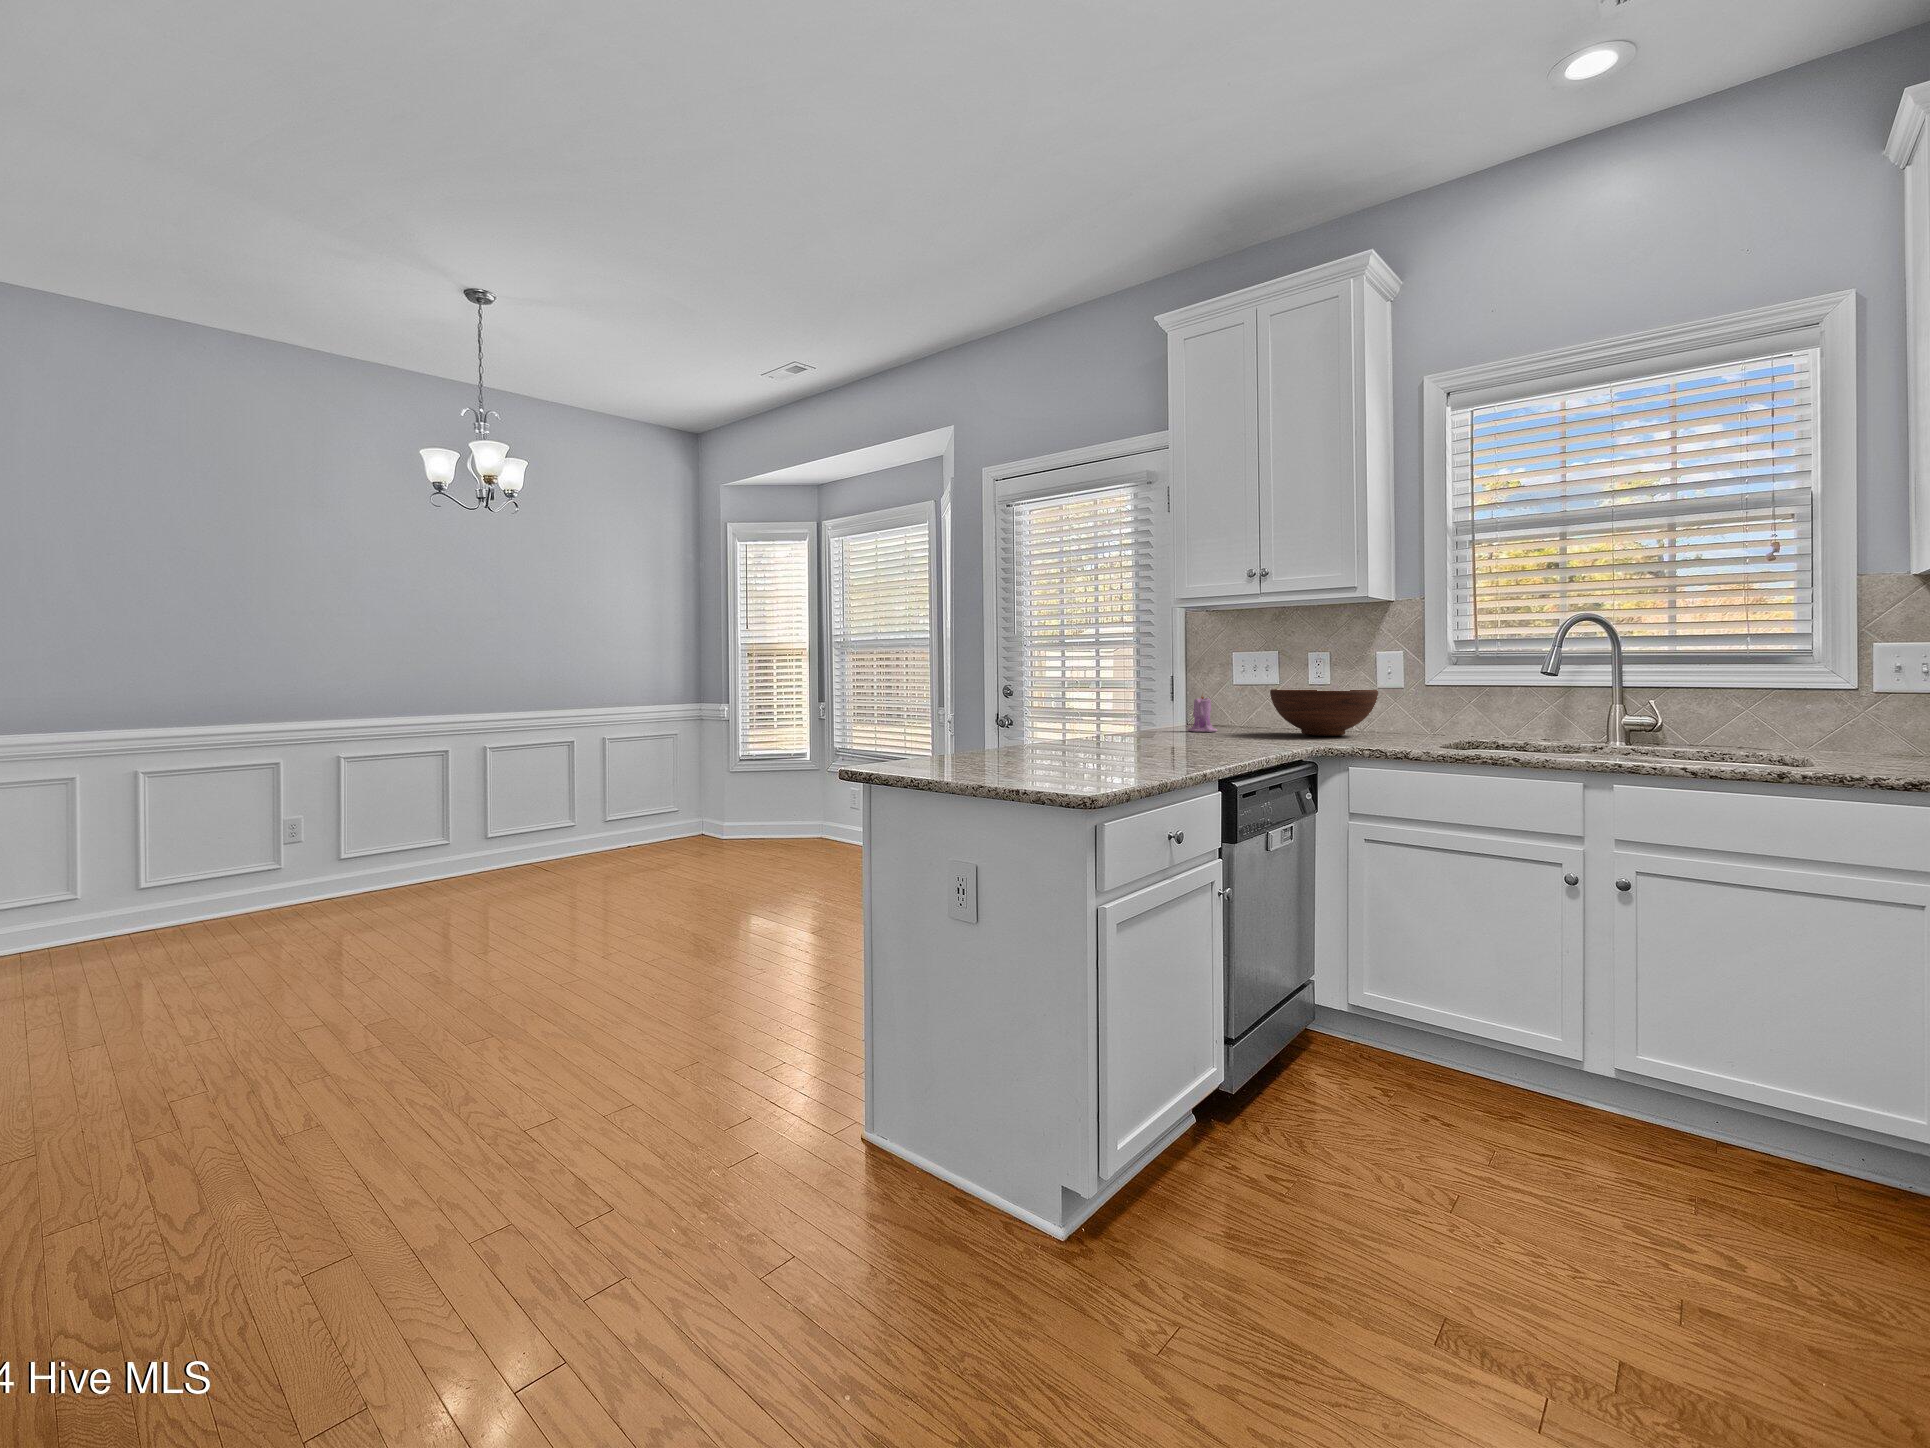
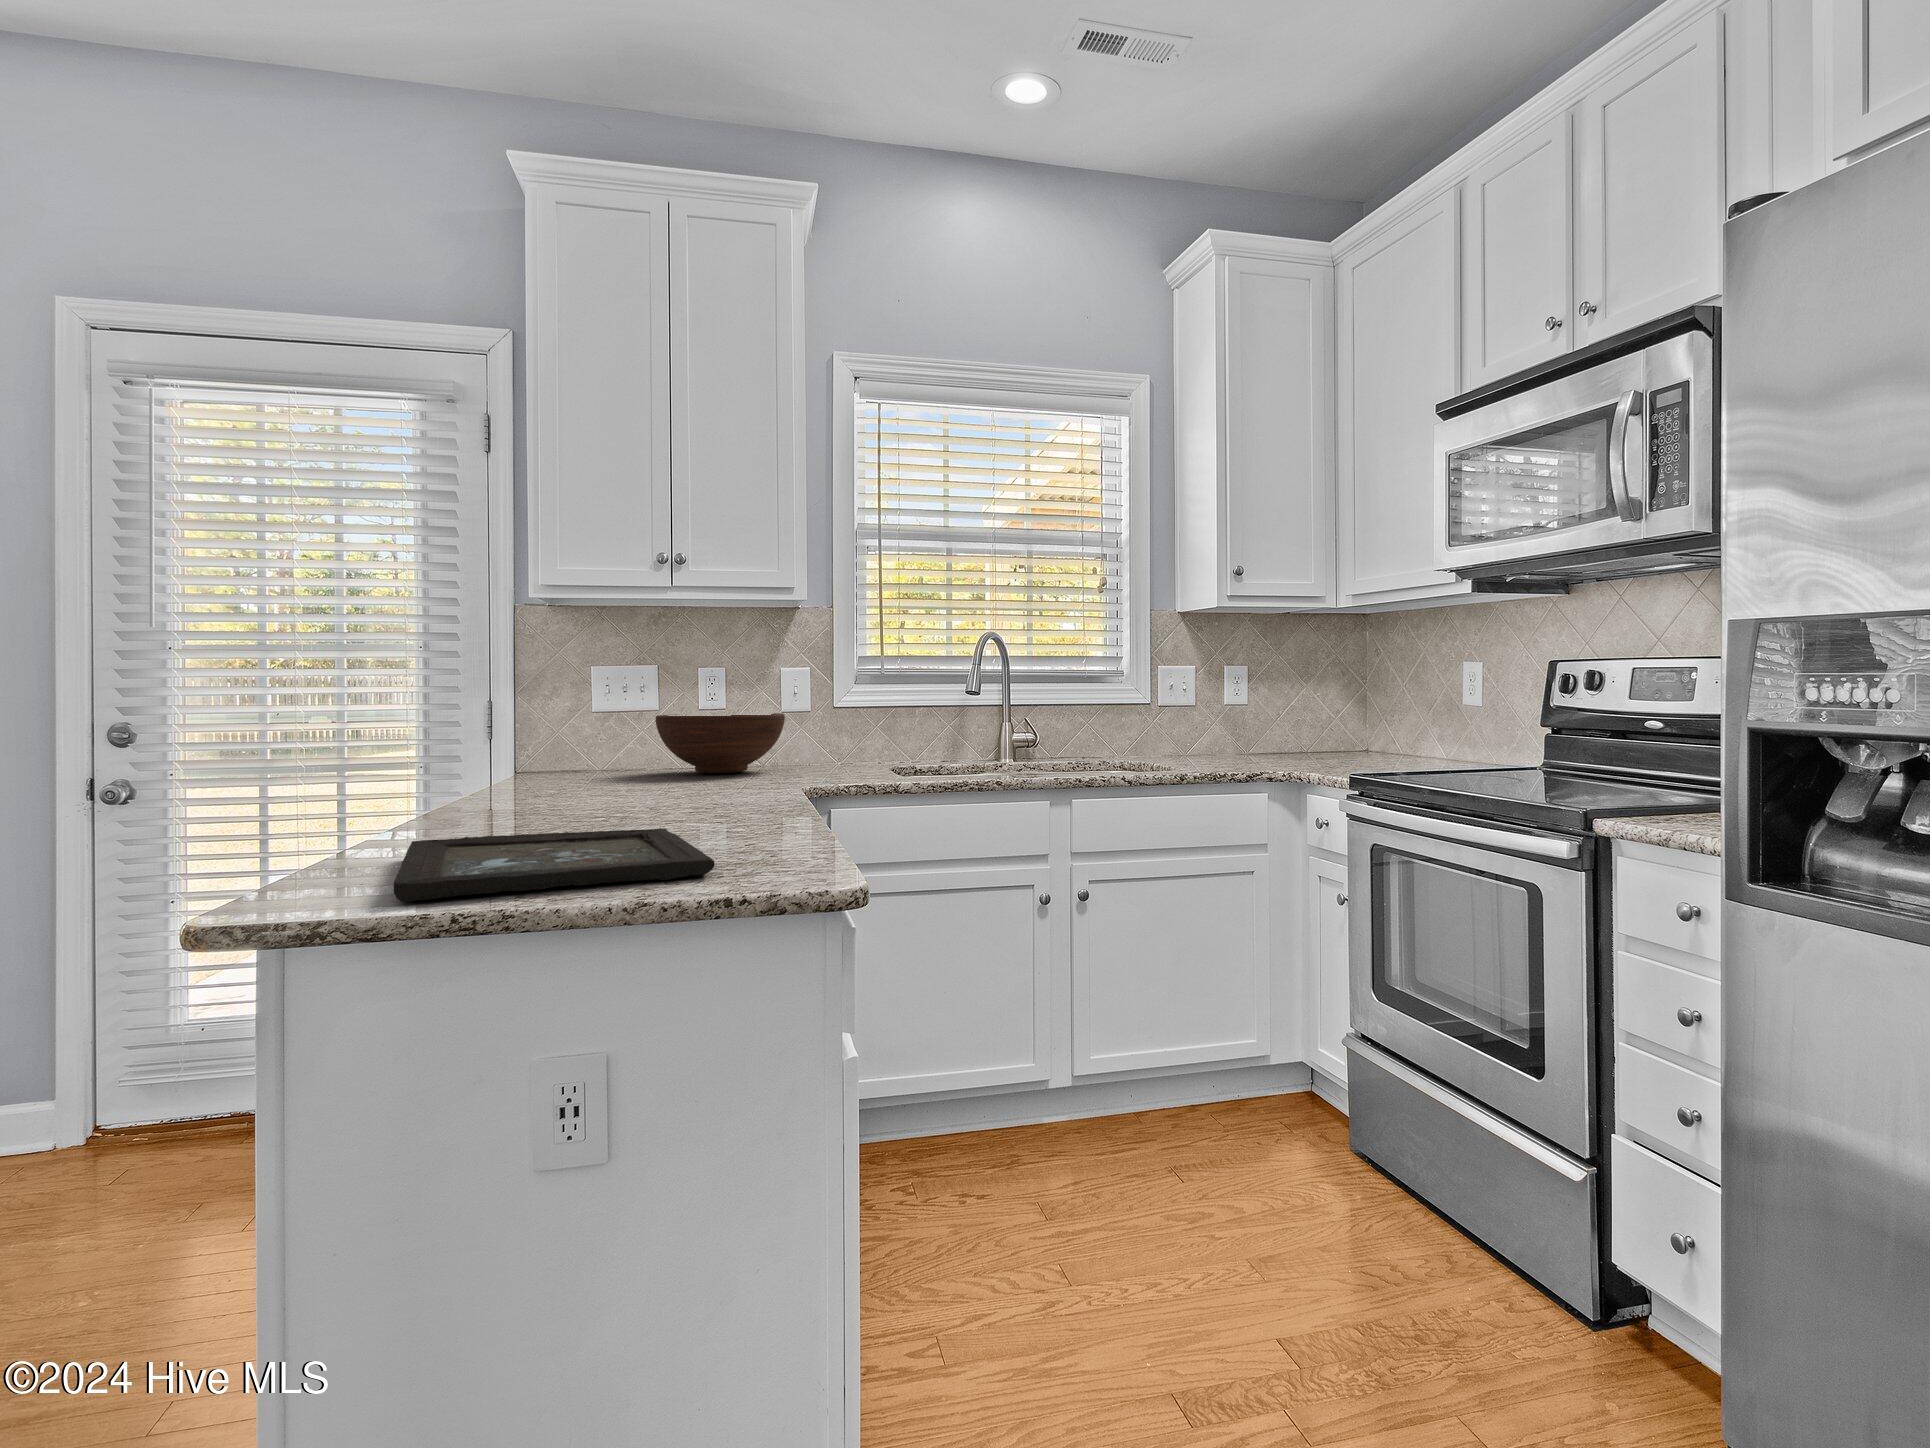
candle: present [1187,695,1217,732] -> none [527,723,571,780]
tray: none [908,751,1103,779] -> present [394,828,714,901]

